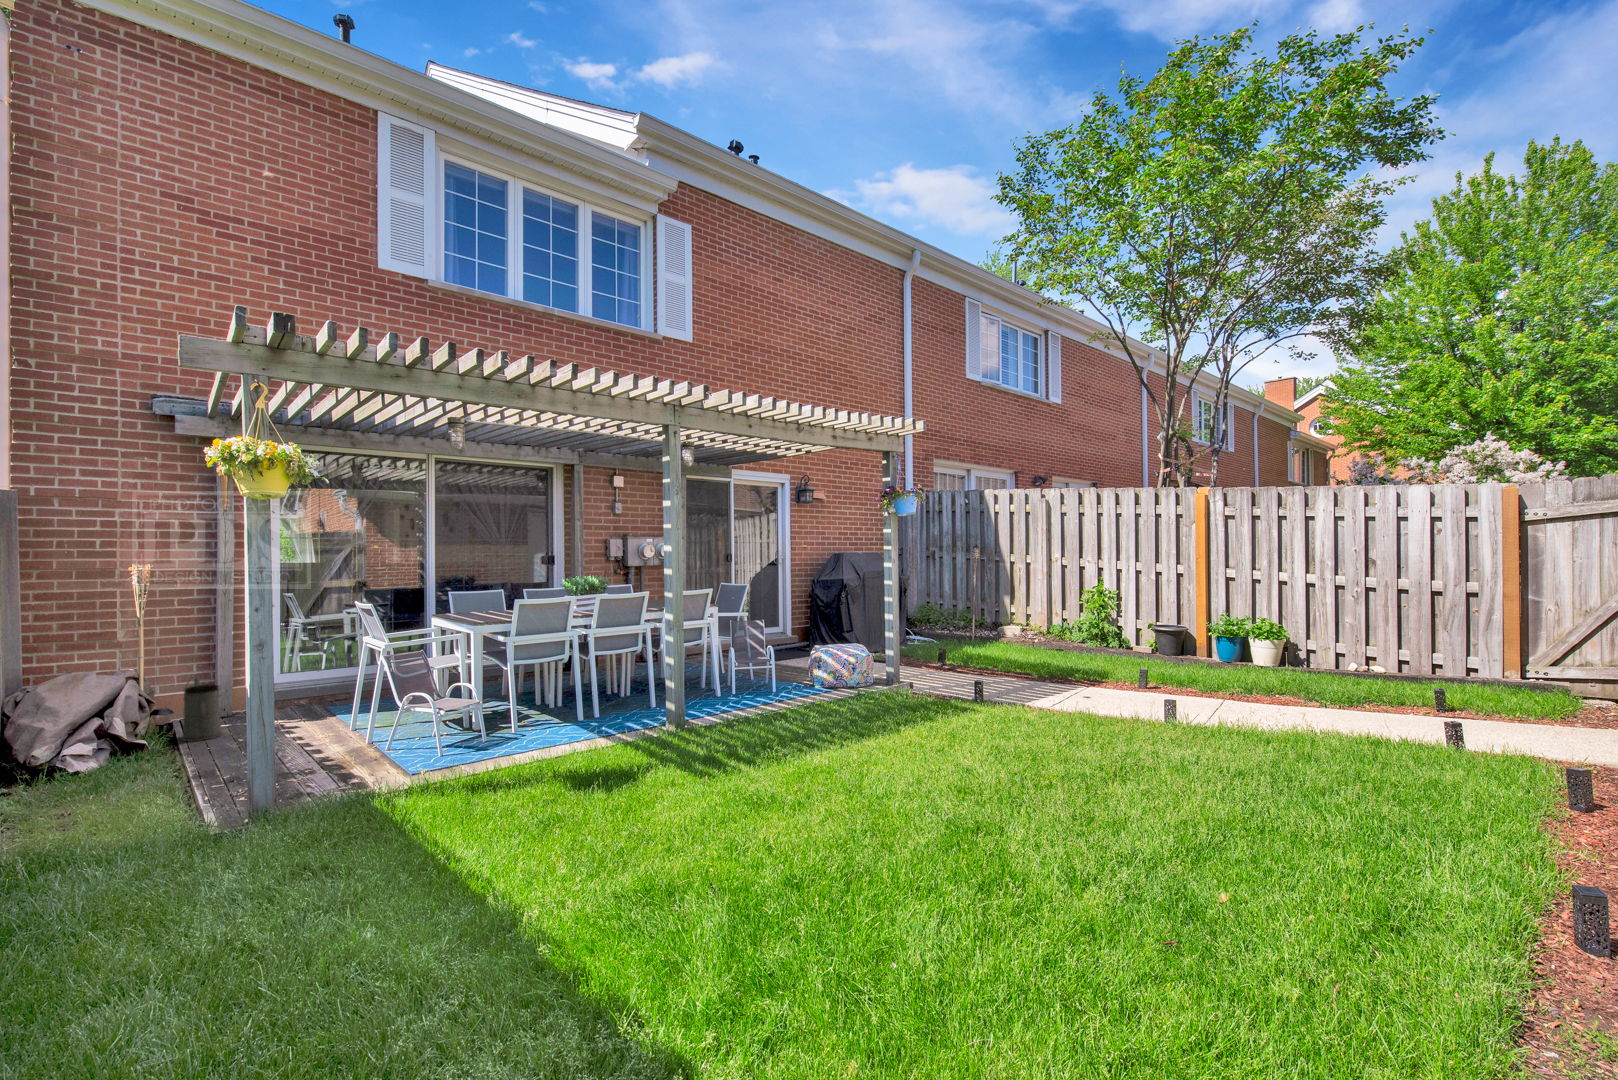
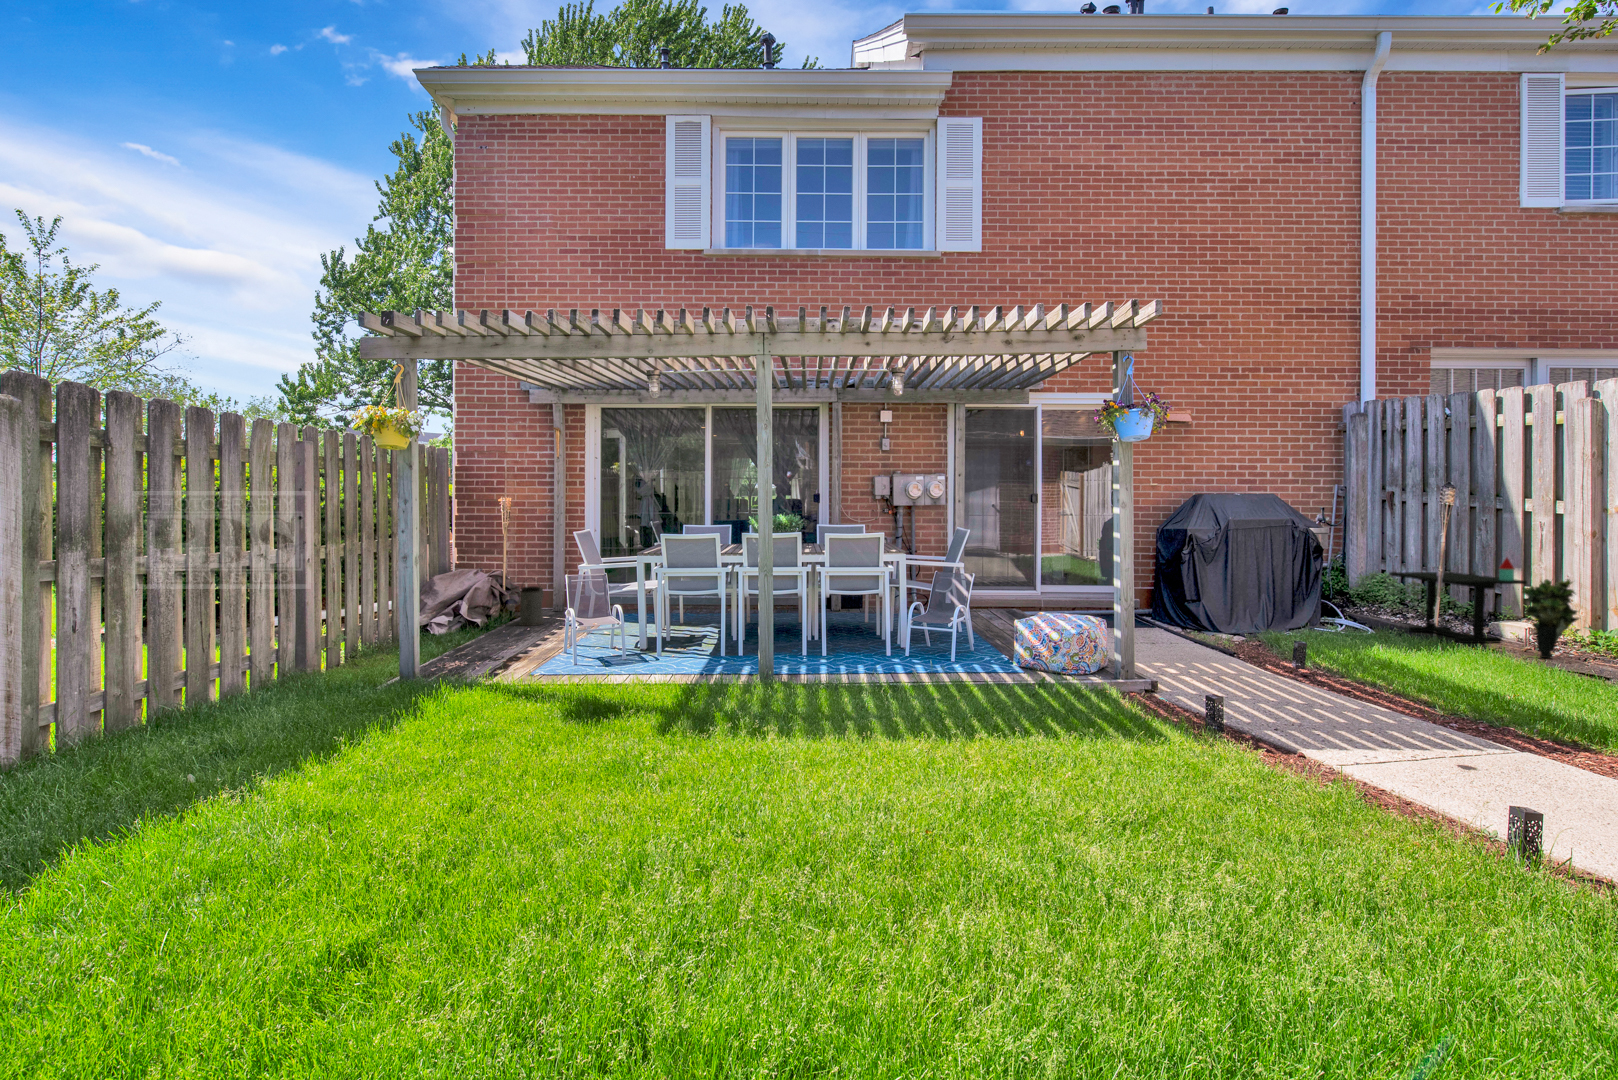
side table: none [946,589,1016,643] -> present [1389,558,1526,643]
potted plant: none [1023,600,1051,646] -> present [1522,579,1579,658]

